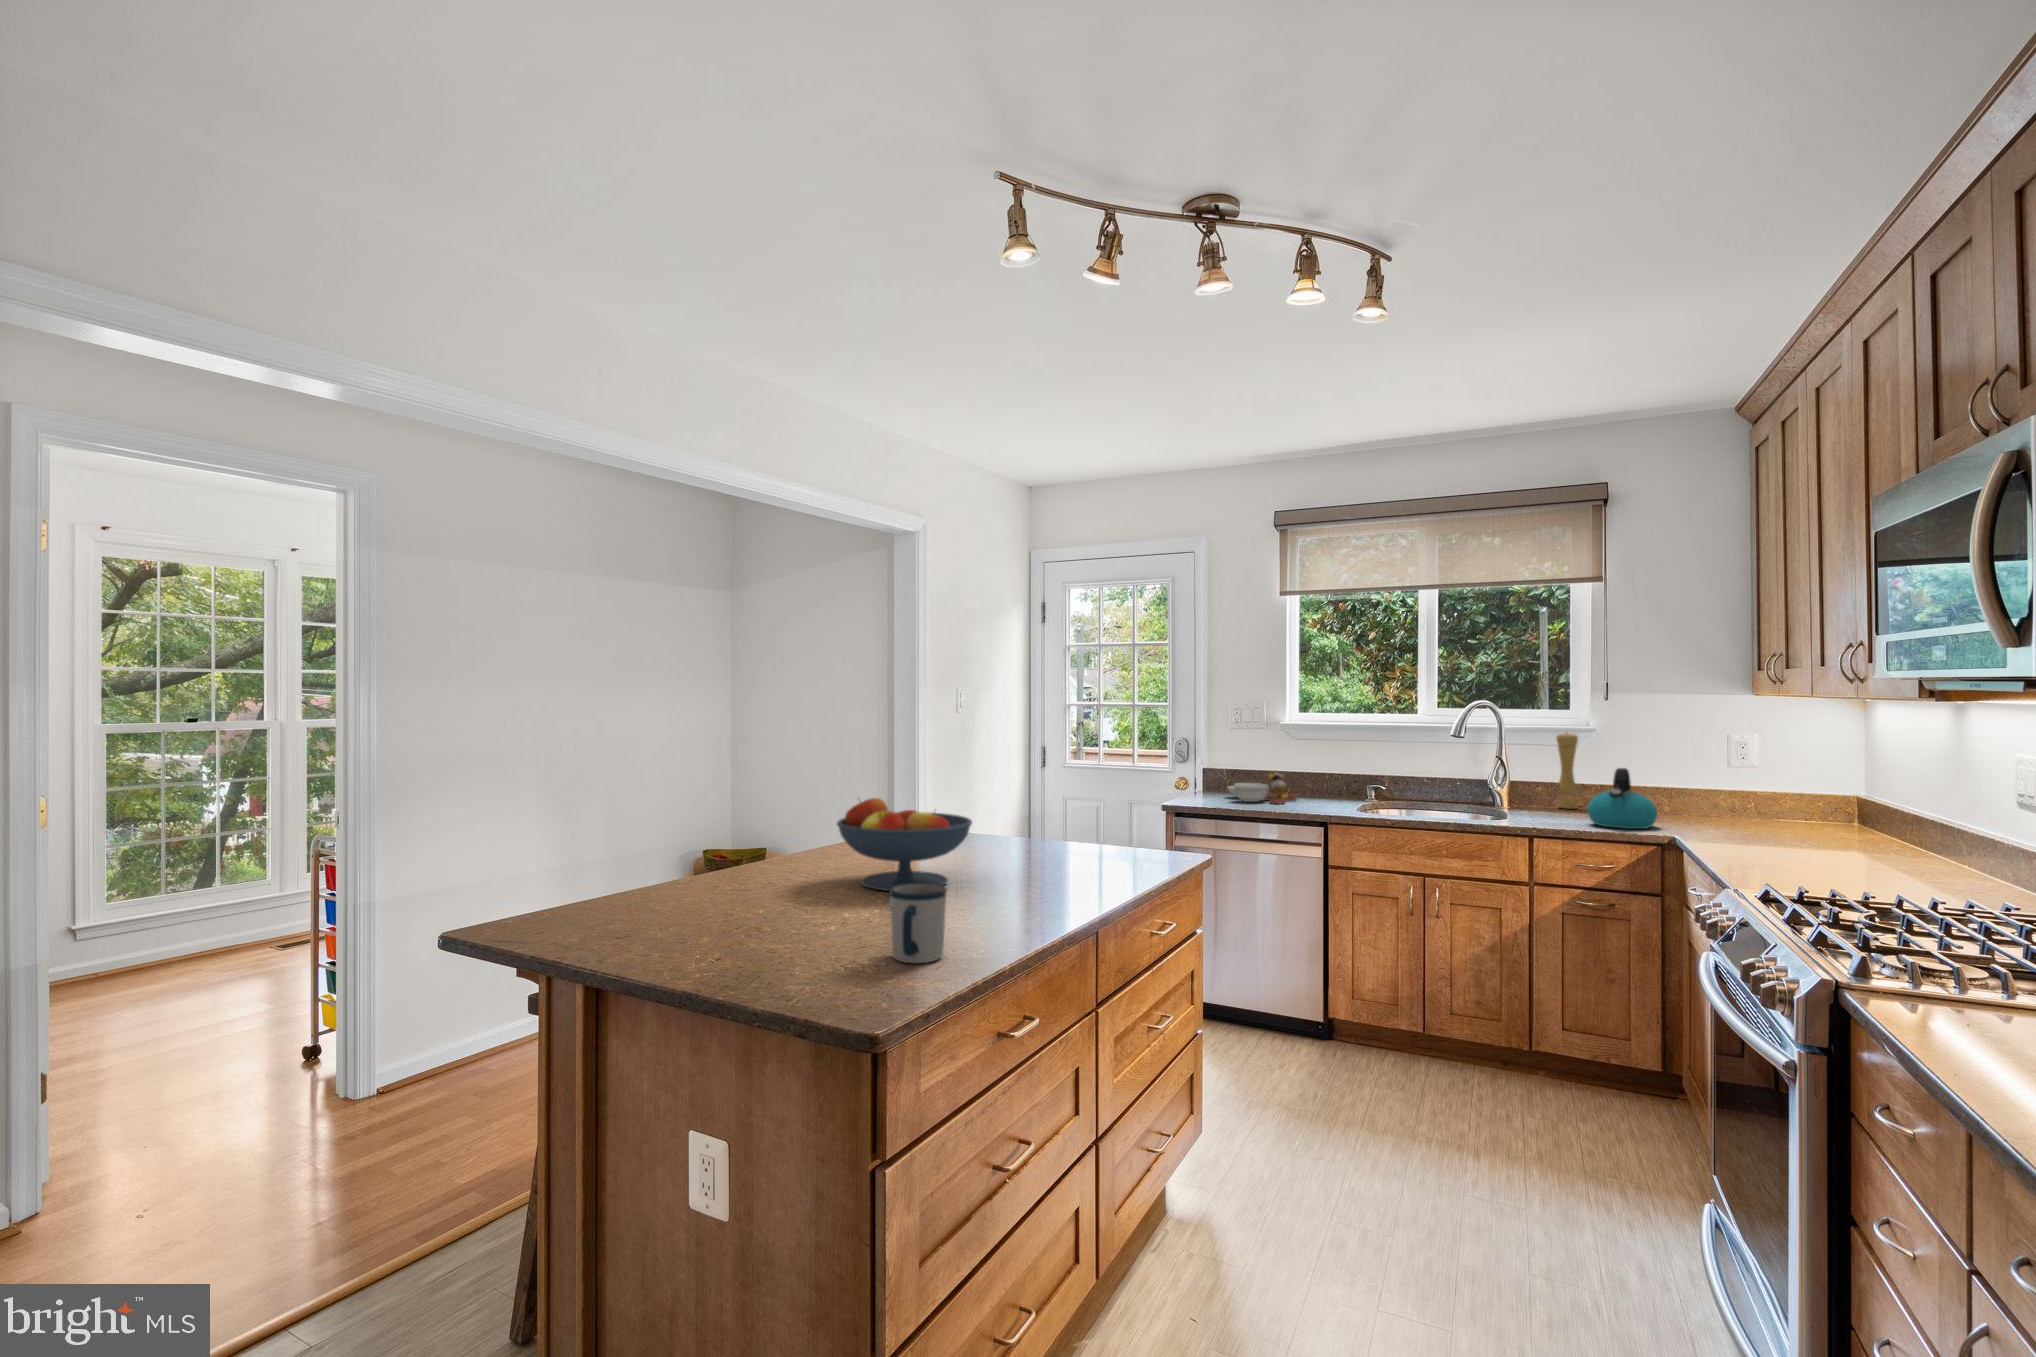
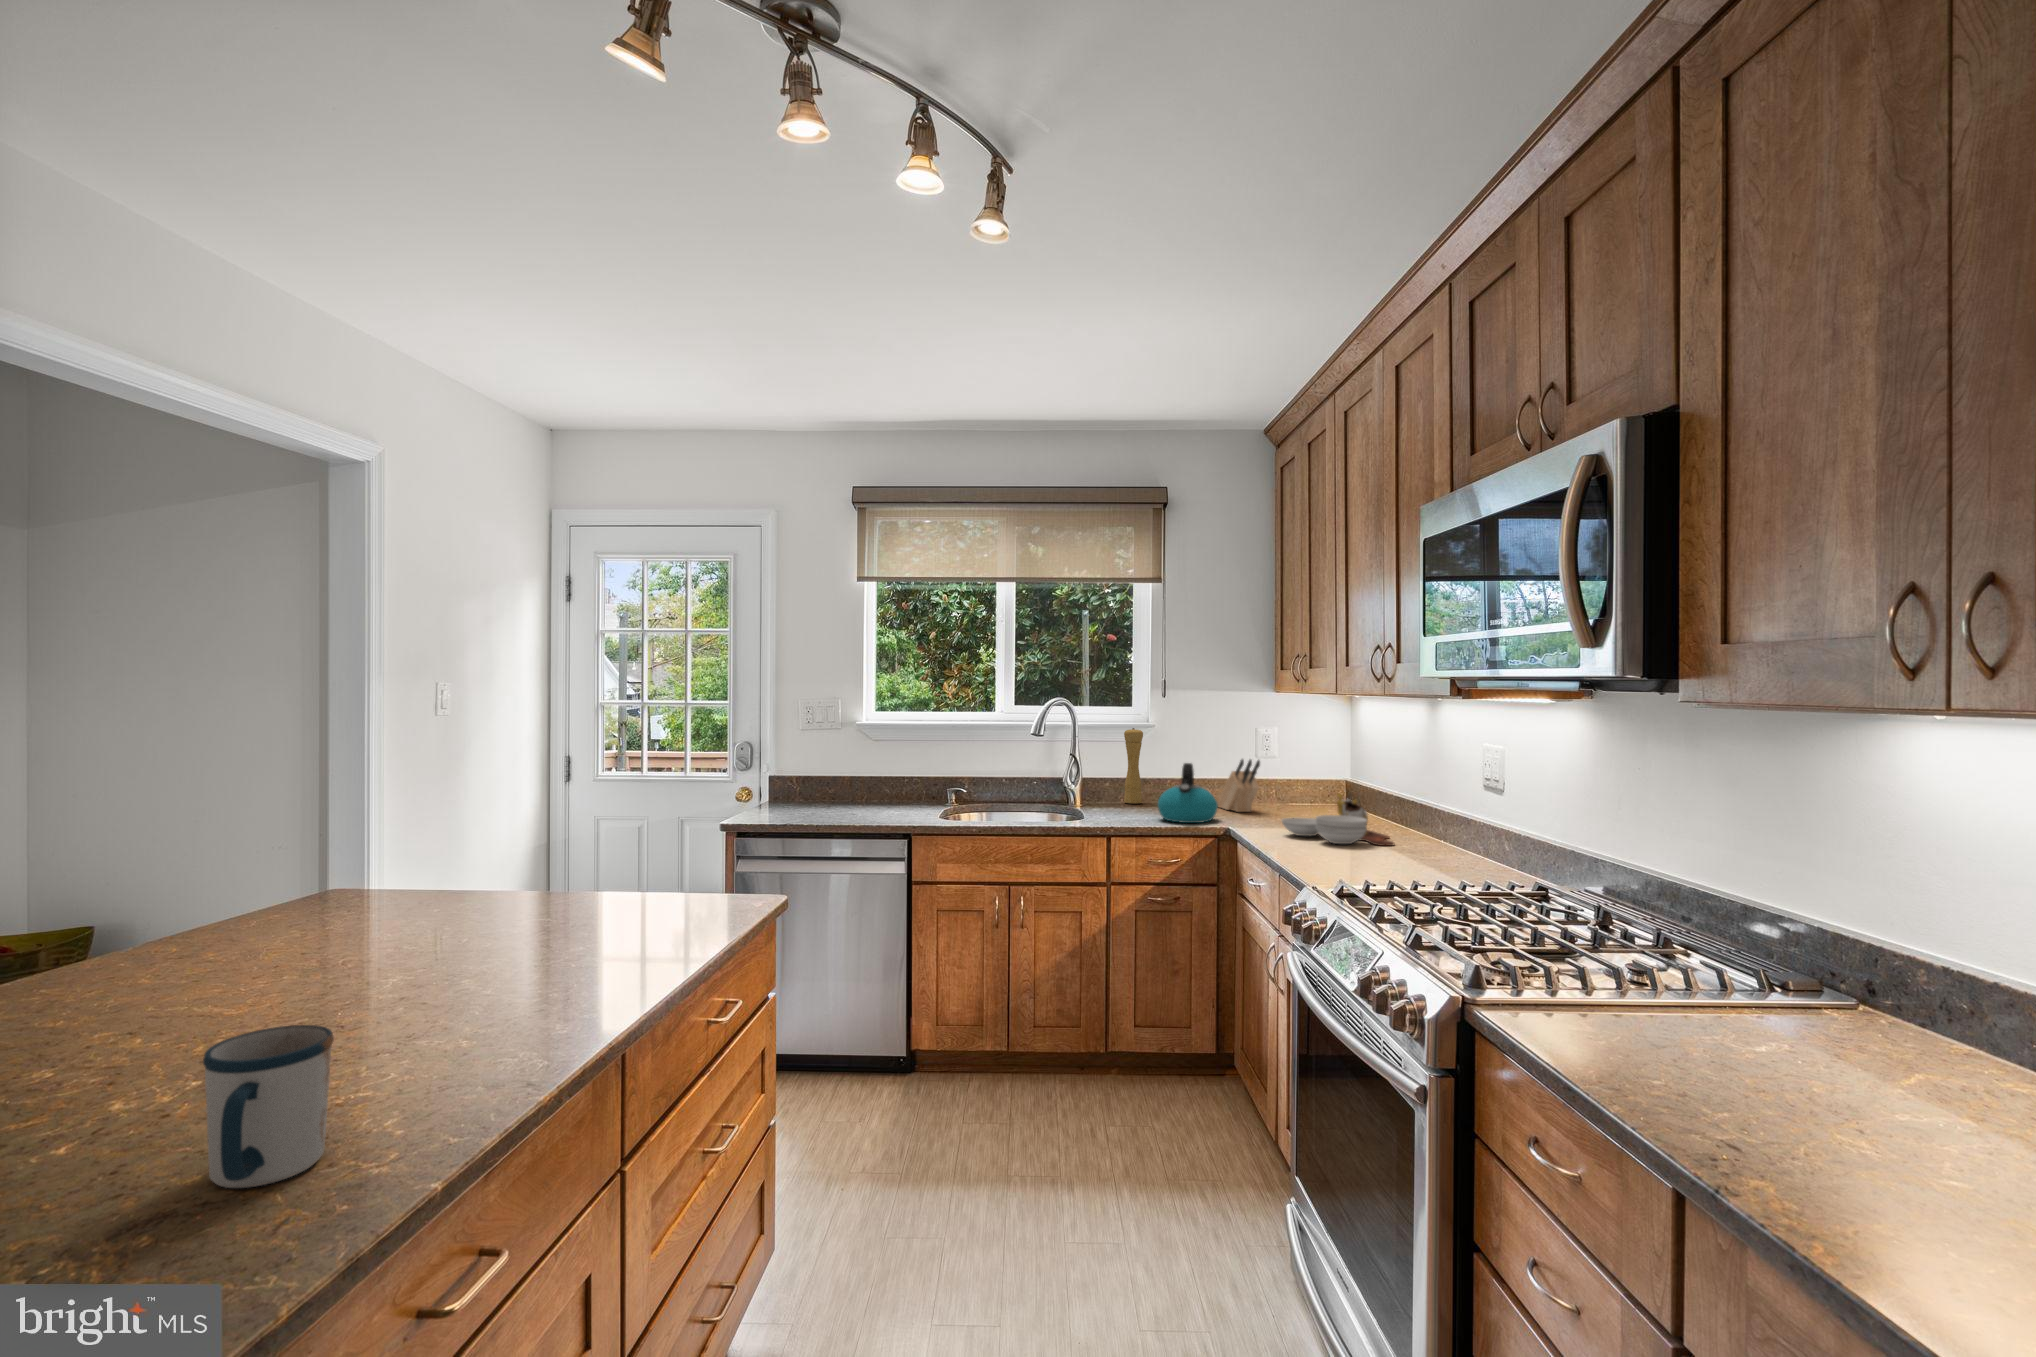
knife block: none [1664,766,1714,822] -> present [1217,759,1260,812]
cutting board: present [1228,772,1297,804] -> present [1282,794,1394,846]
fruit bowl: present [837,798,972,891] -> none [159,858,426,1012]

